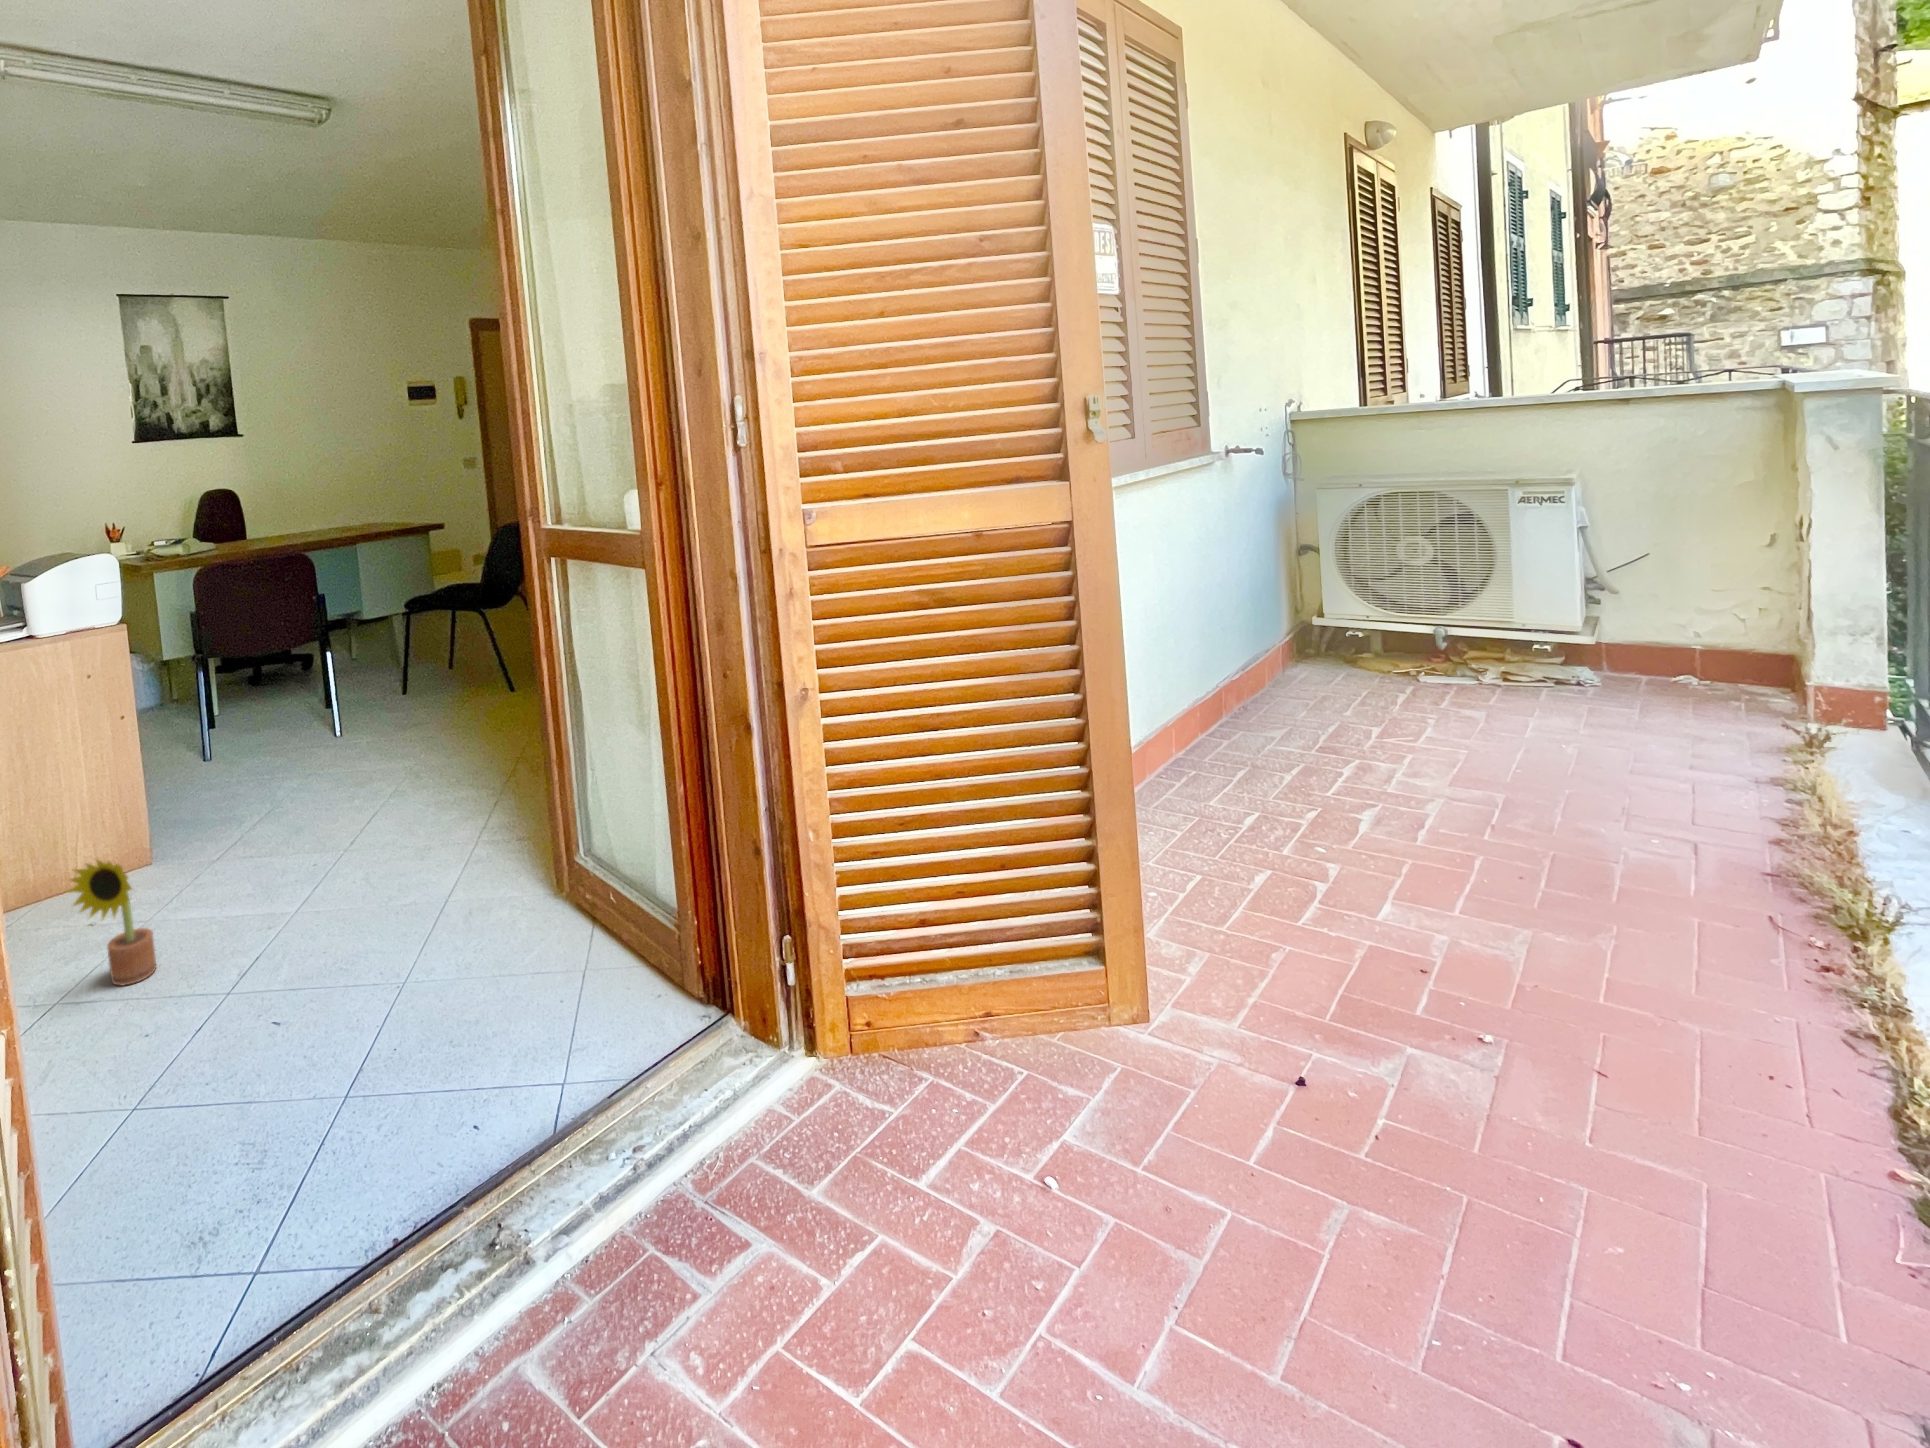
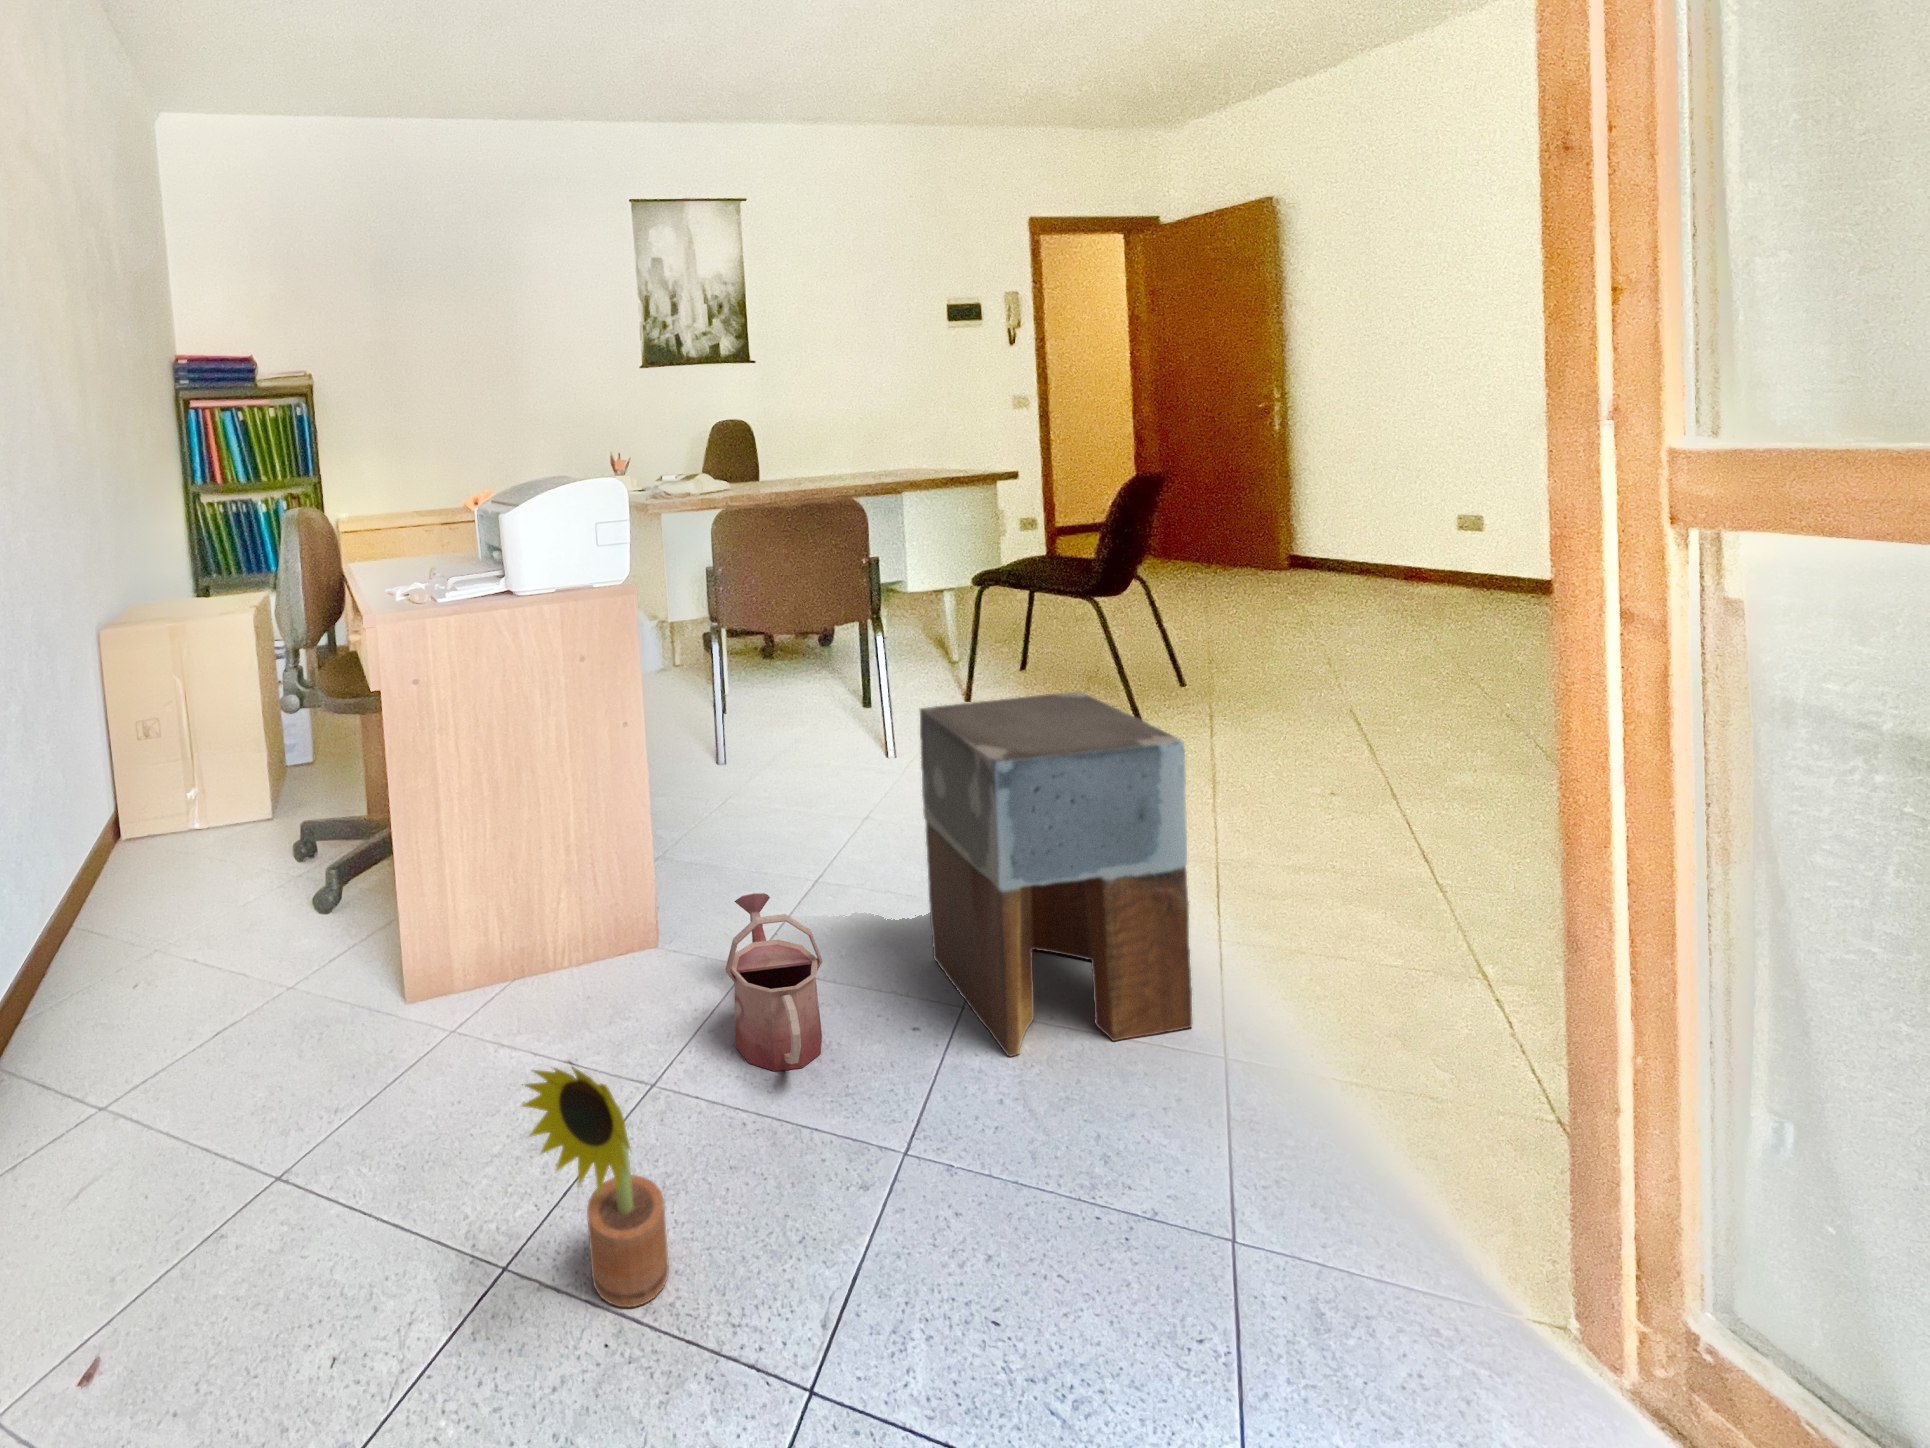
stool: none [318,660,461,854] -> present [920,692,1192,1057]
watering can: none [195,803,258,892] -> present [725,893,823,1071]

